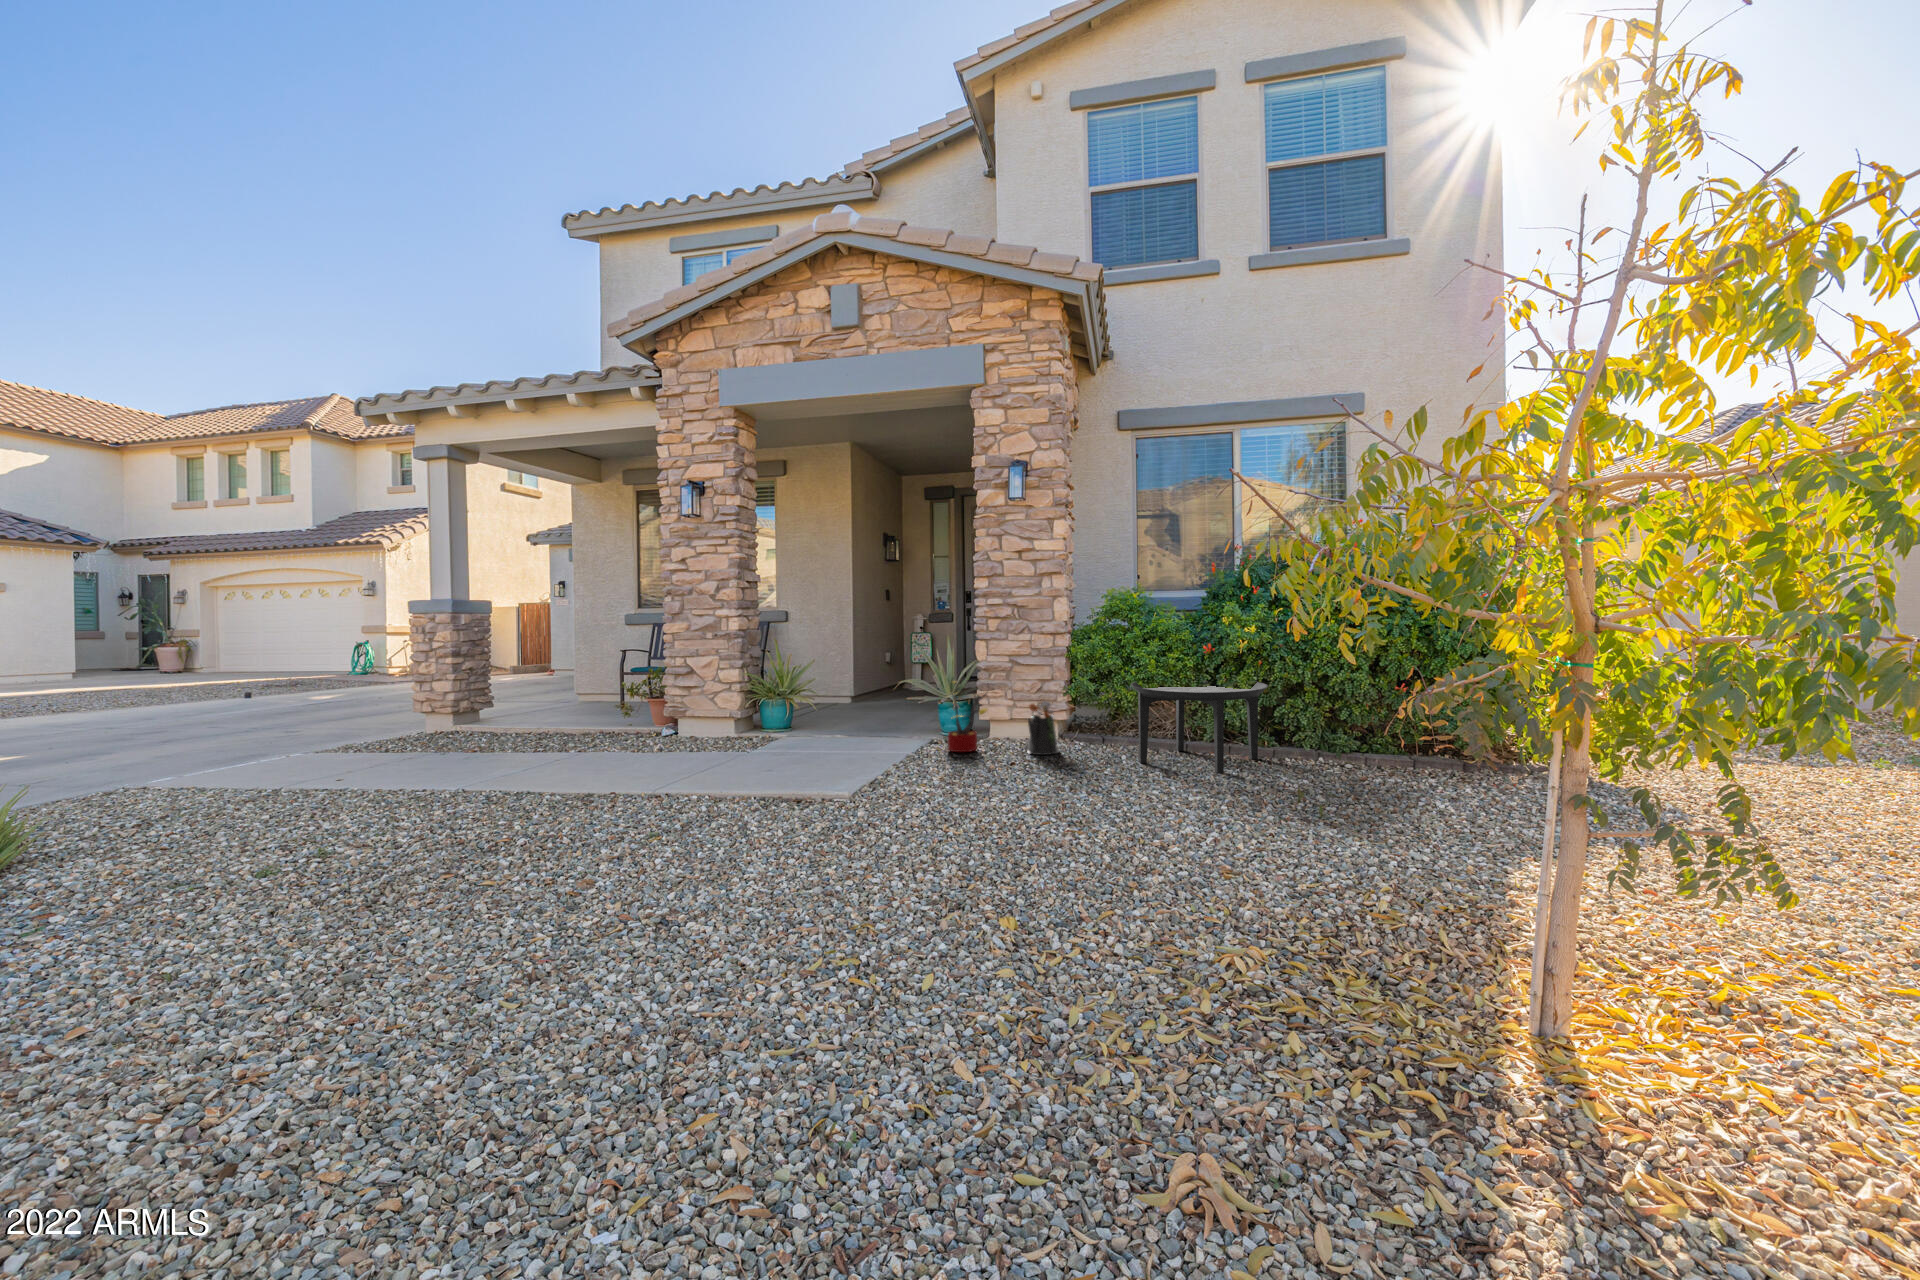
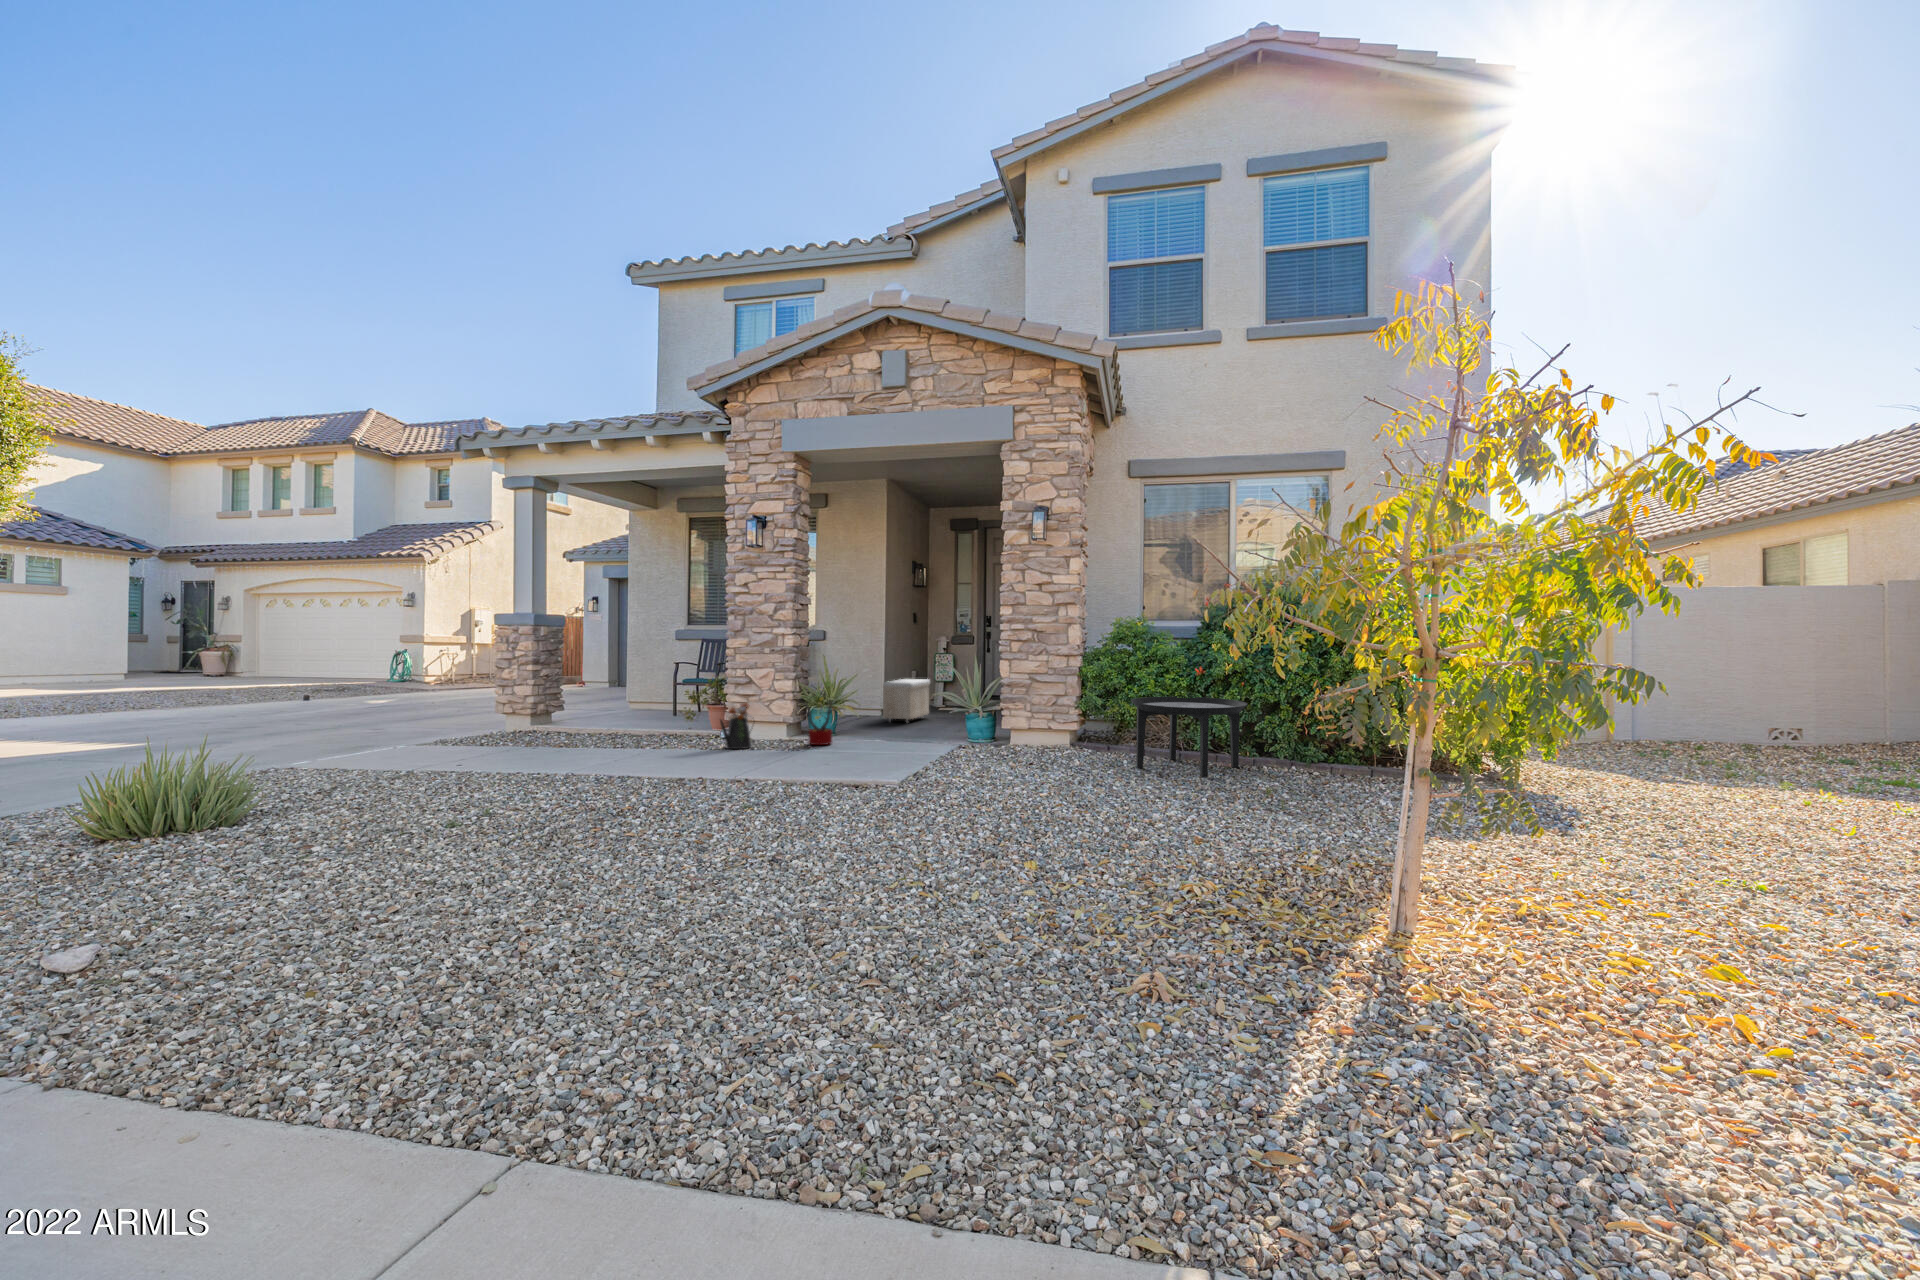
storage bench: none [855,662,908,712] -> present [883,679,930,722]
decorative plant: present [948,681,987,752] -> present [792,692,852,745]
watering can: present [1027,701,1059,755] -> present [720,703,751,749]

